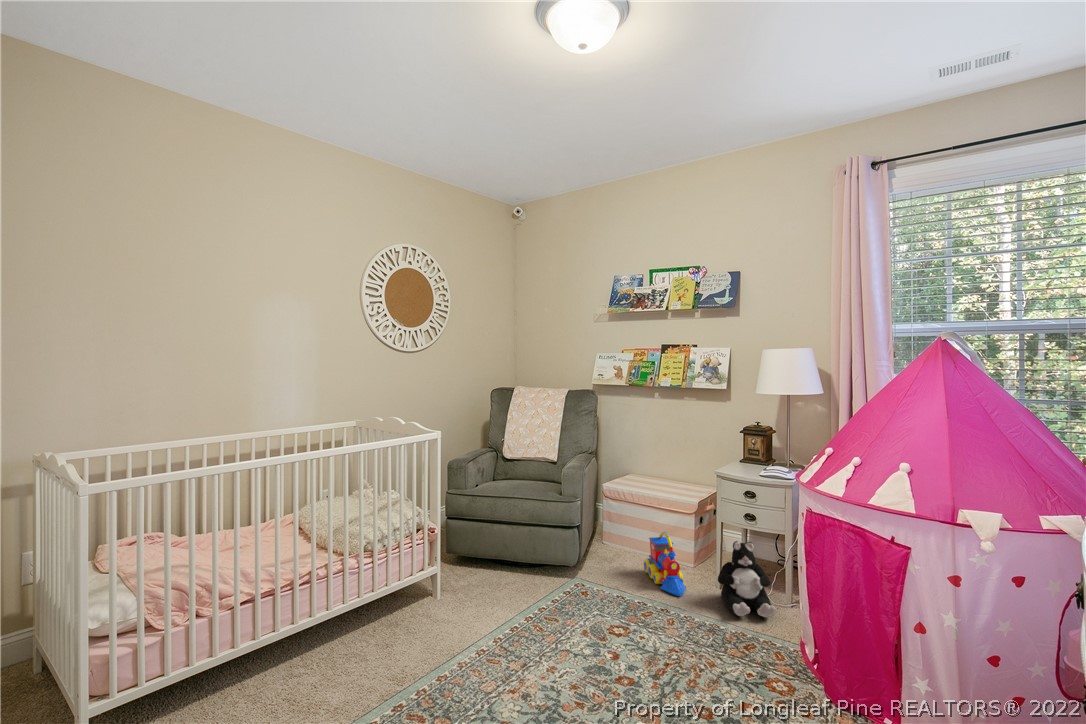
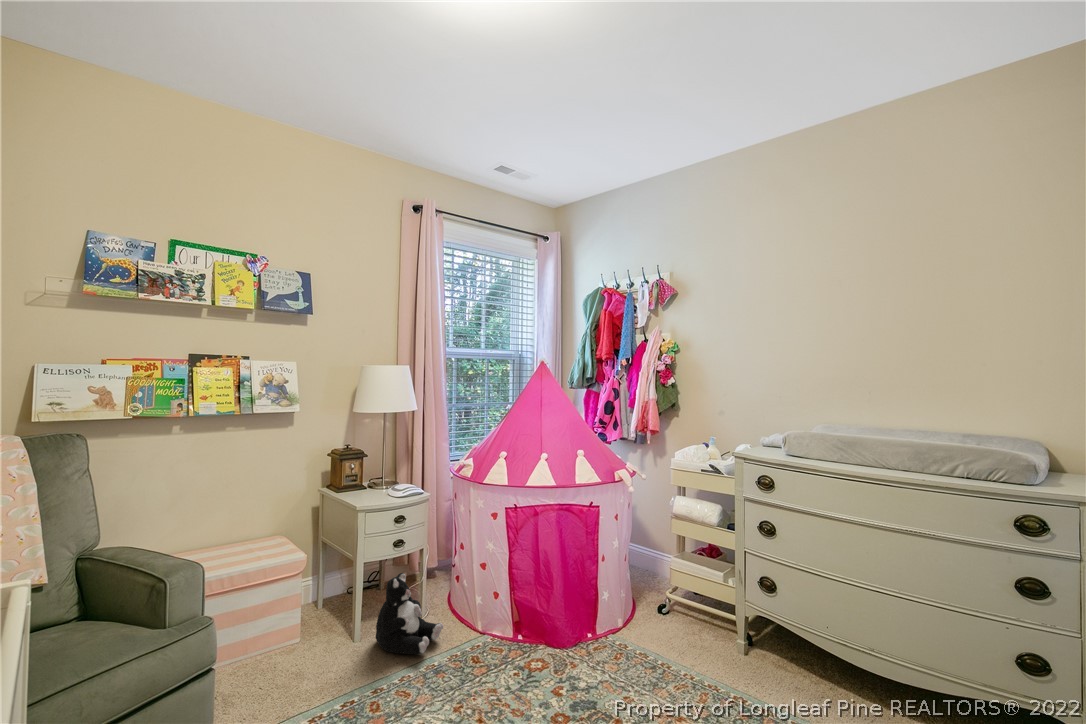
toy train: present [644,531,686,596] -> none [252,612,346,689]

